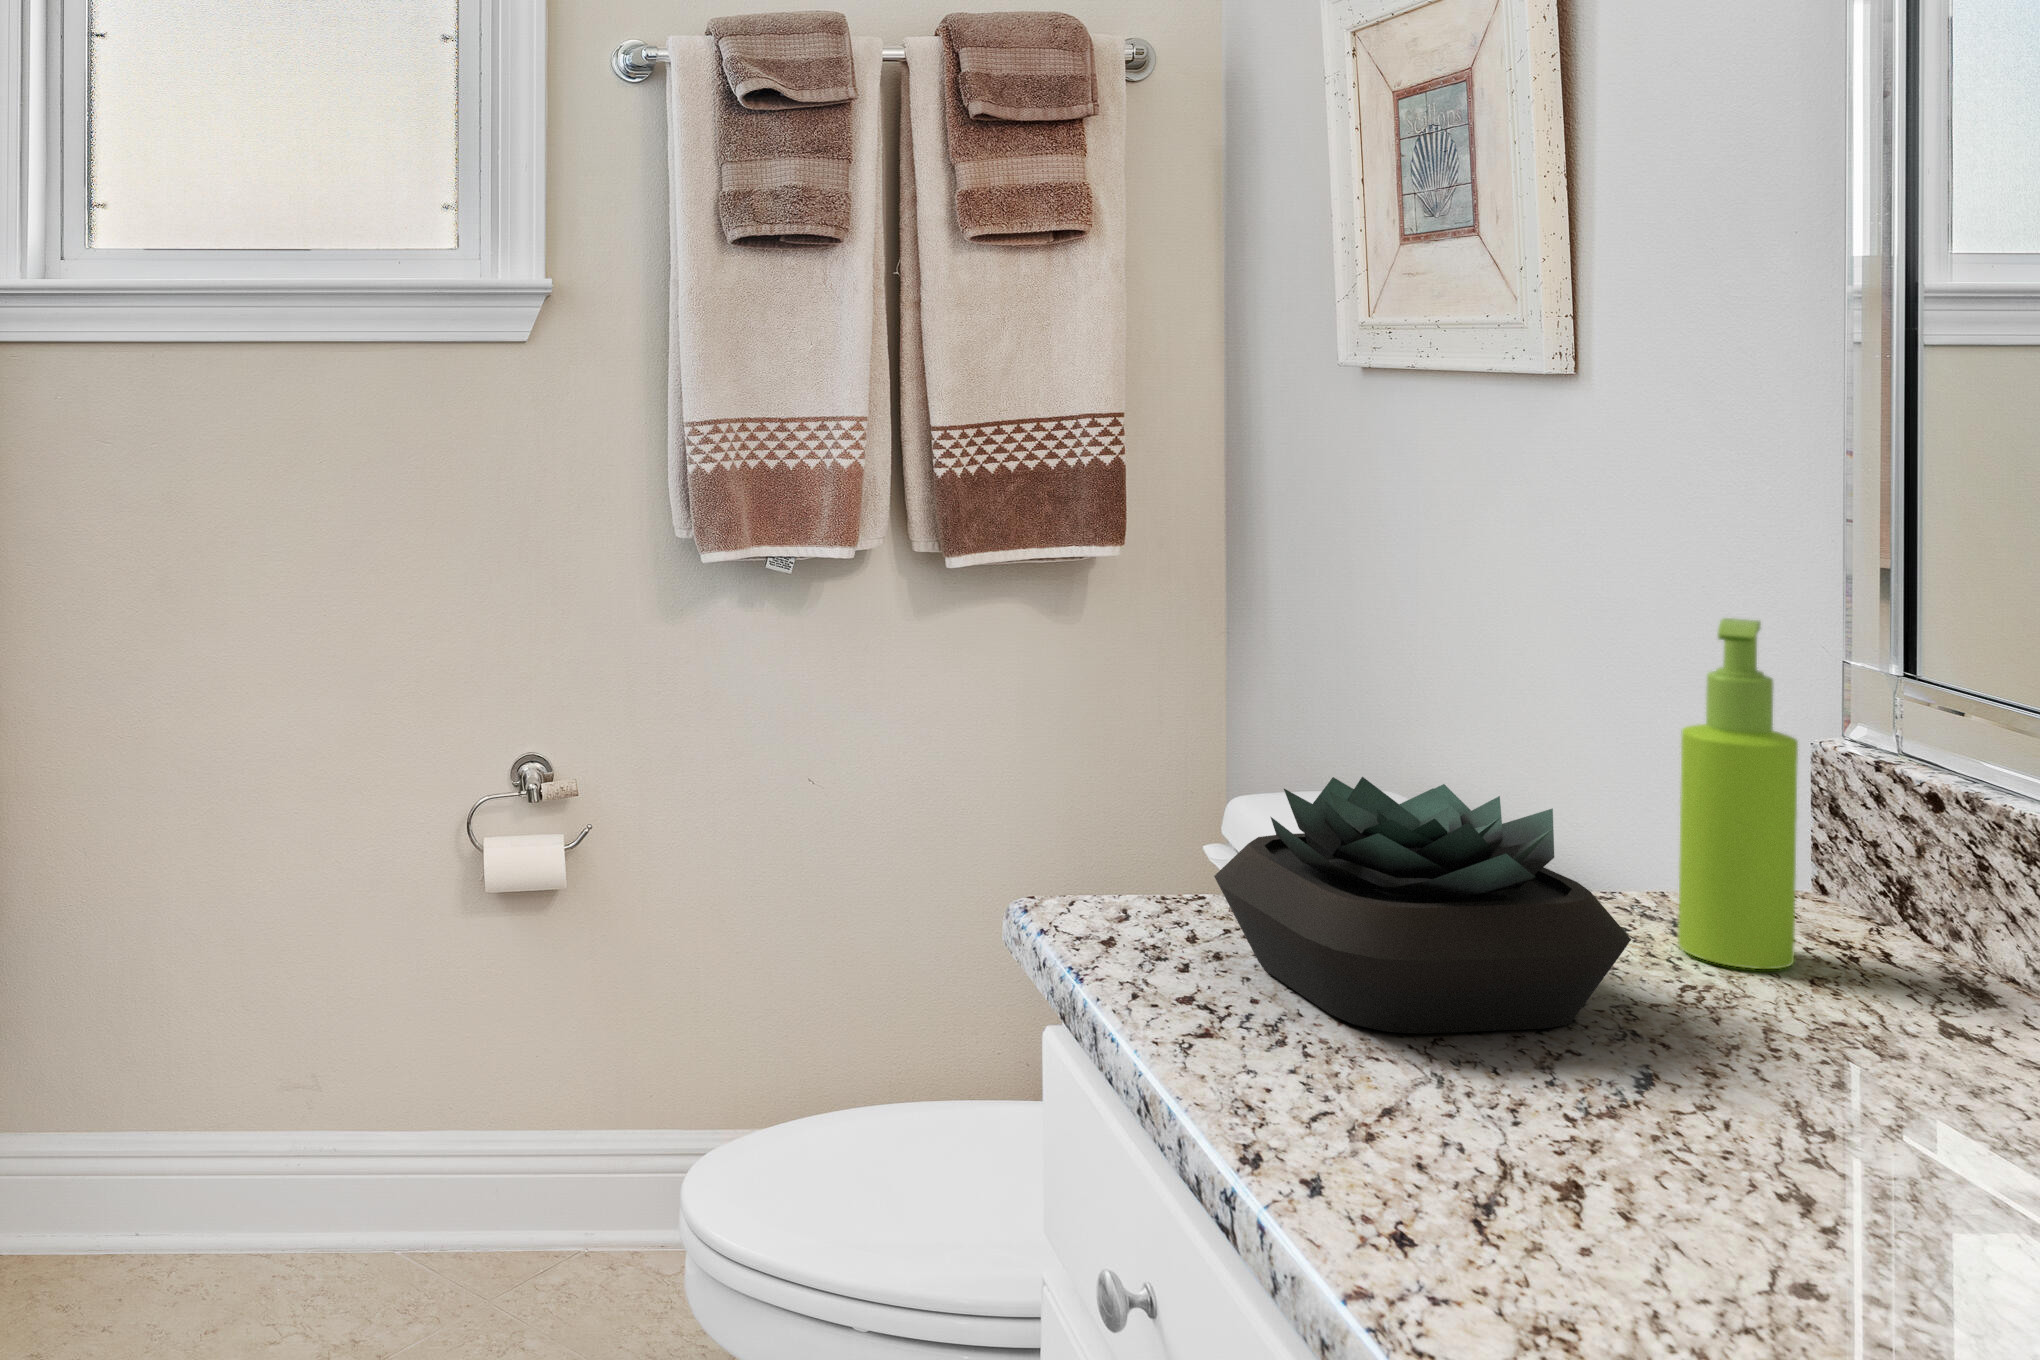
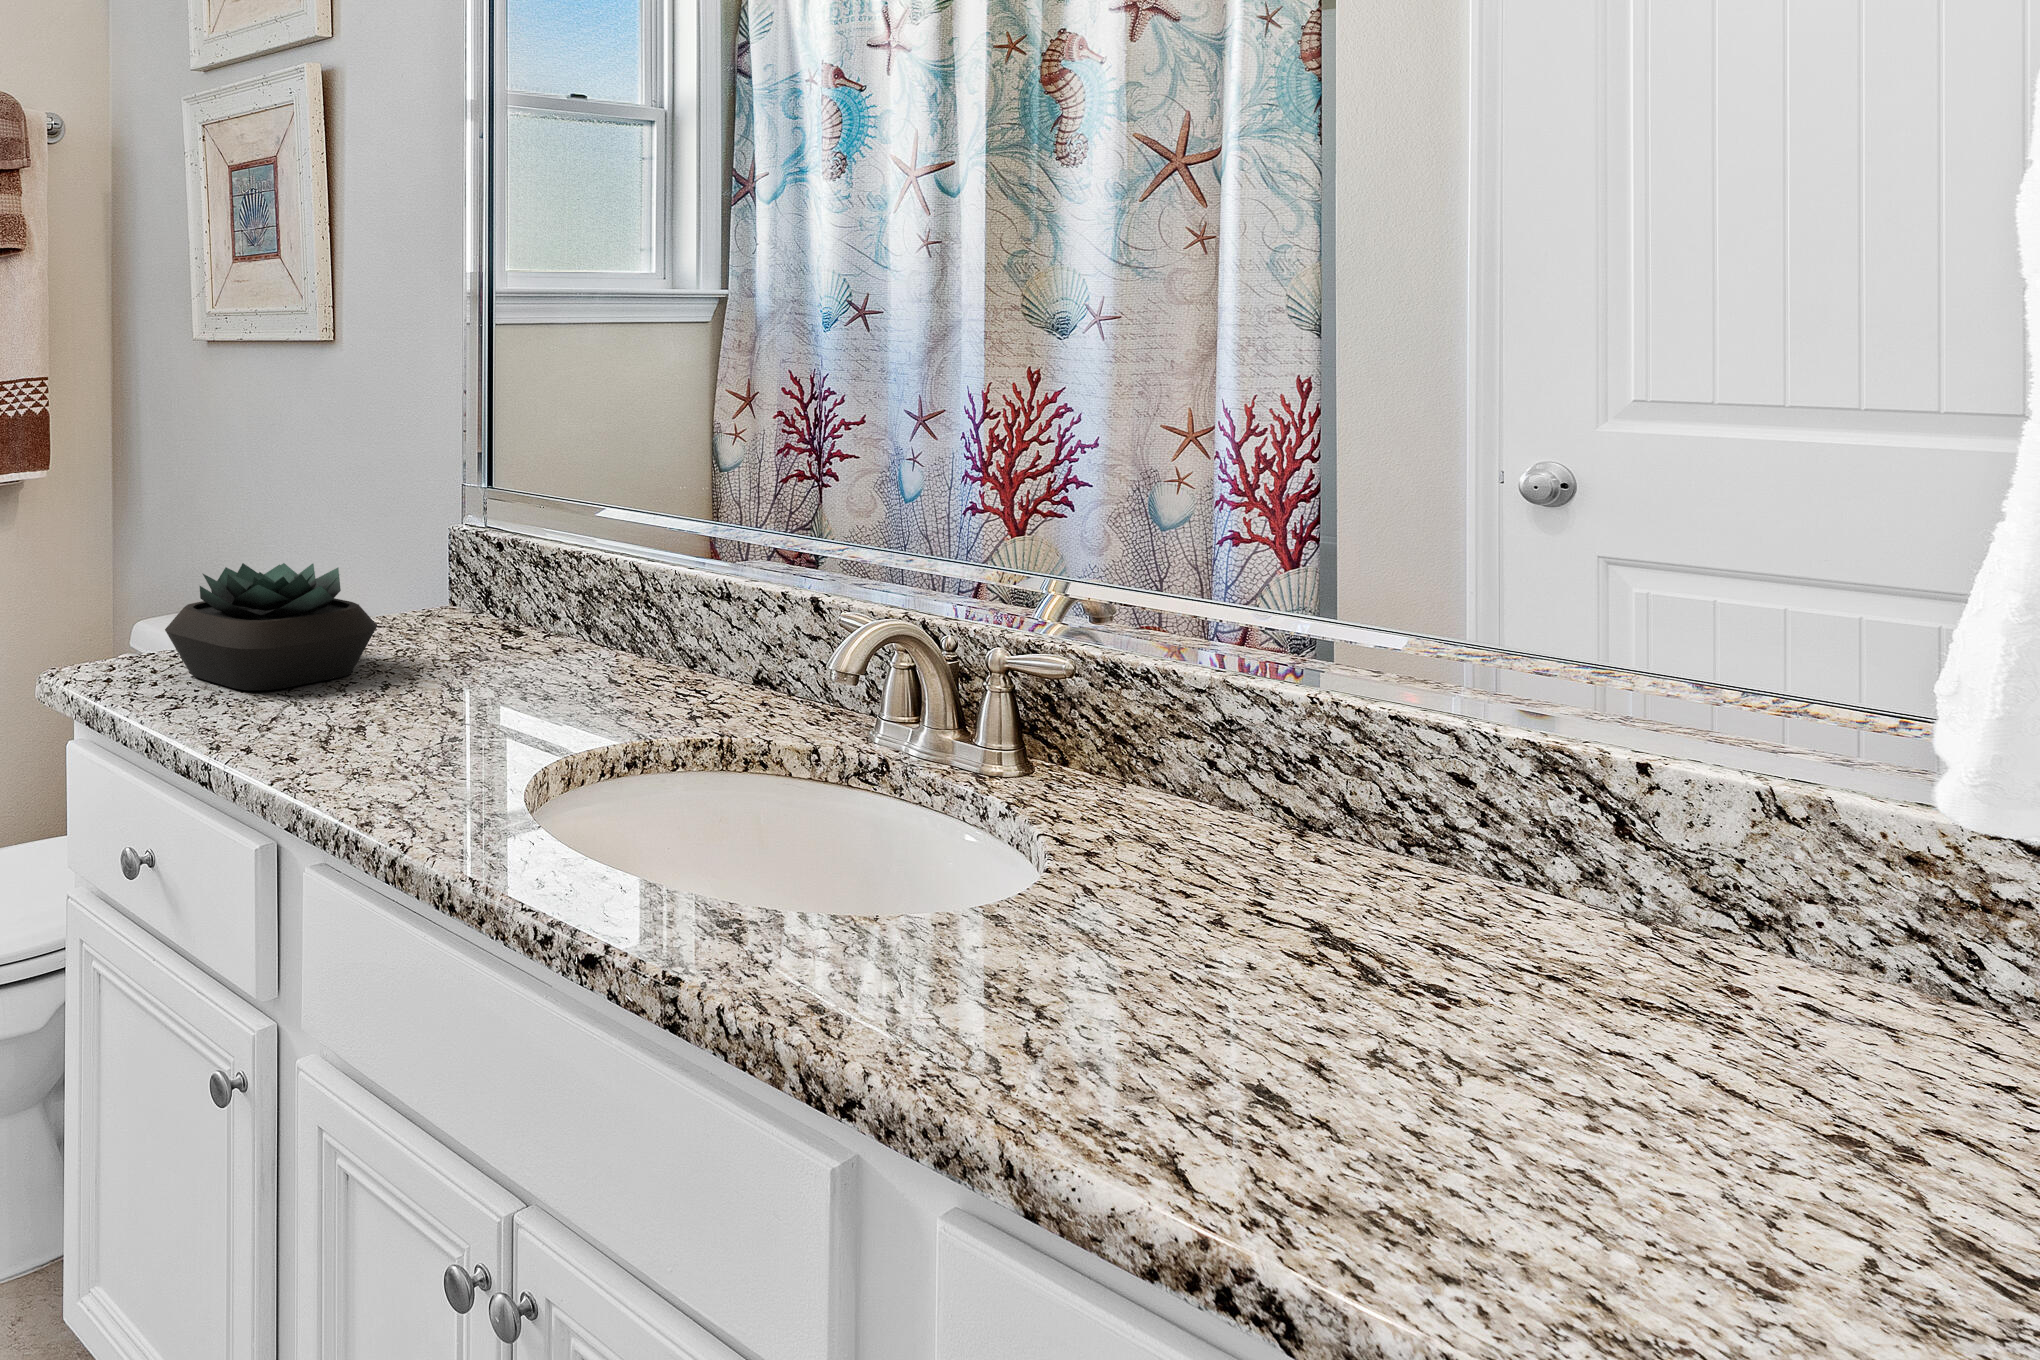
soap dispenser: present [1678,618,1798,969] -> none [395,462,447,642]

